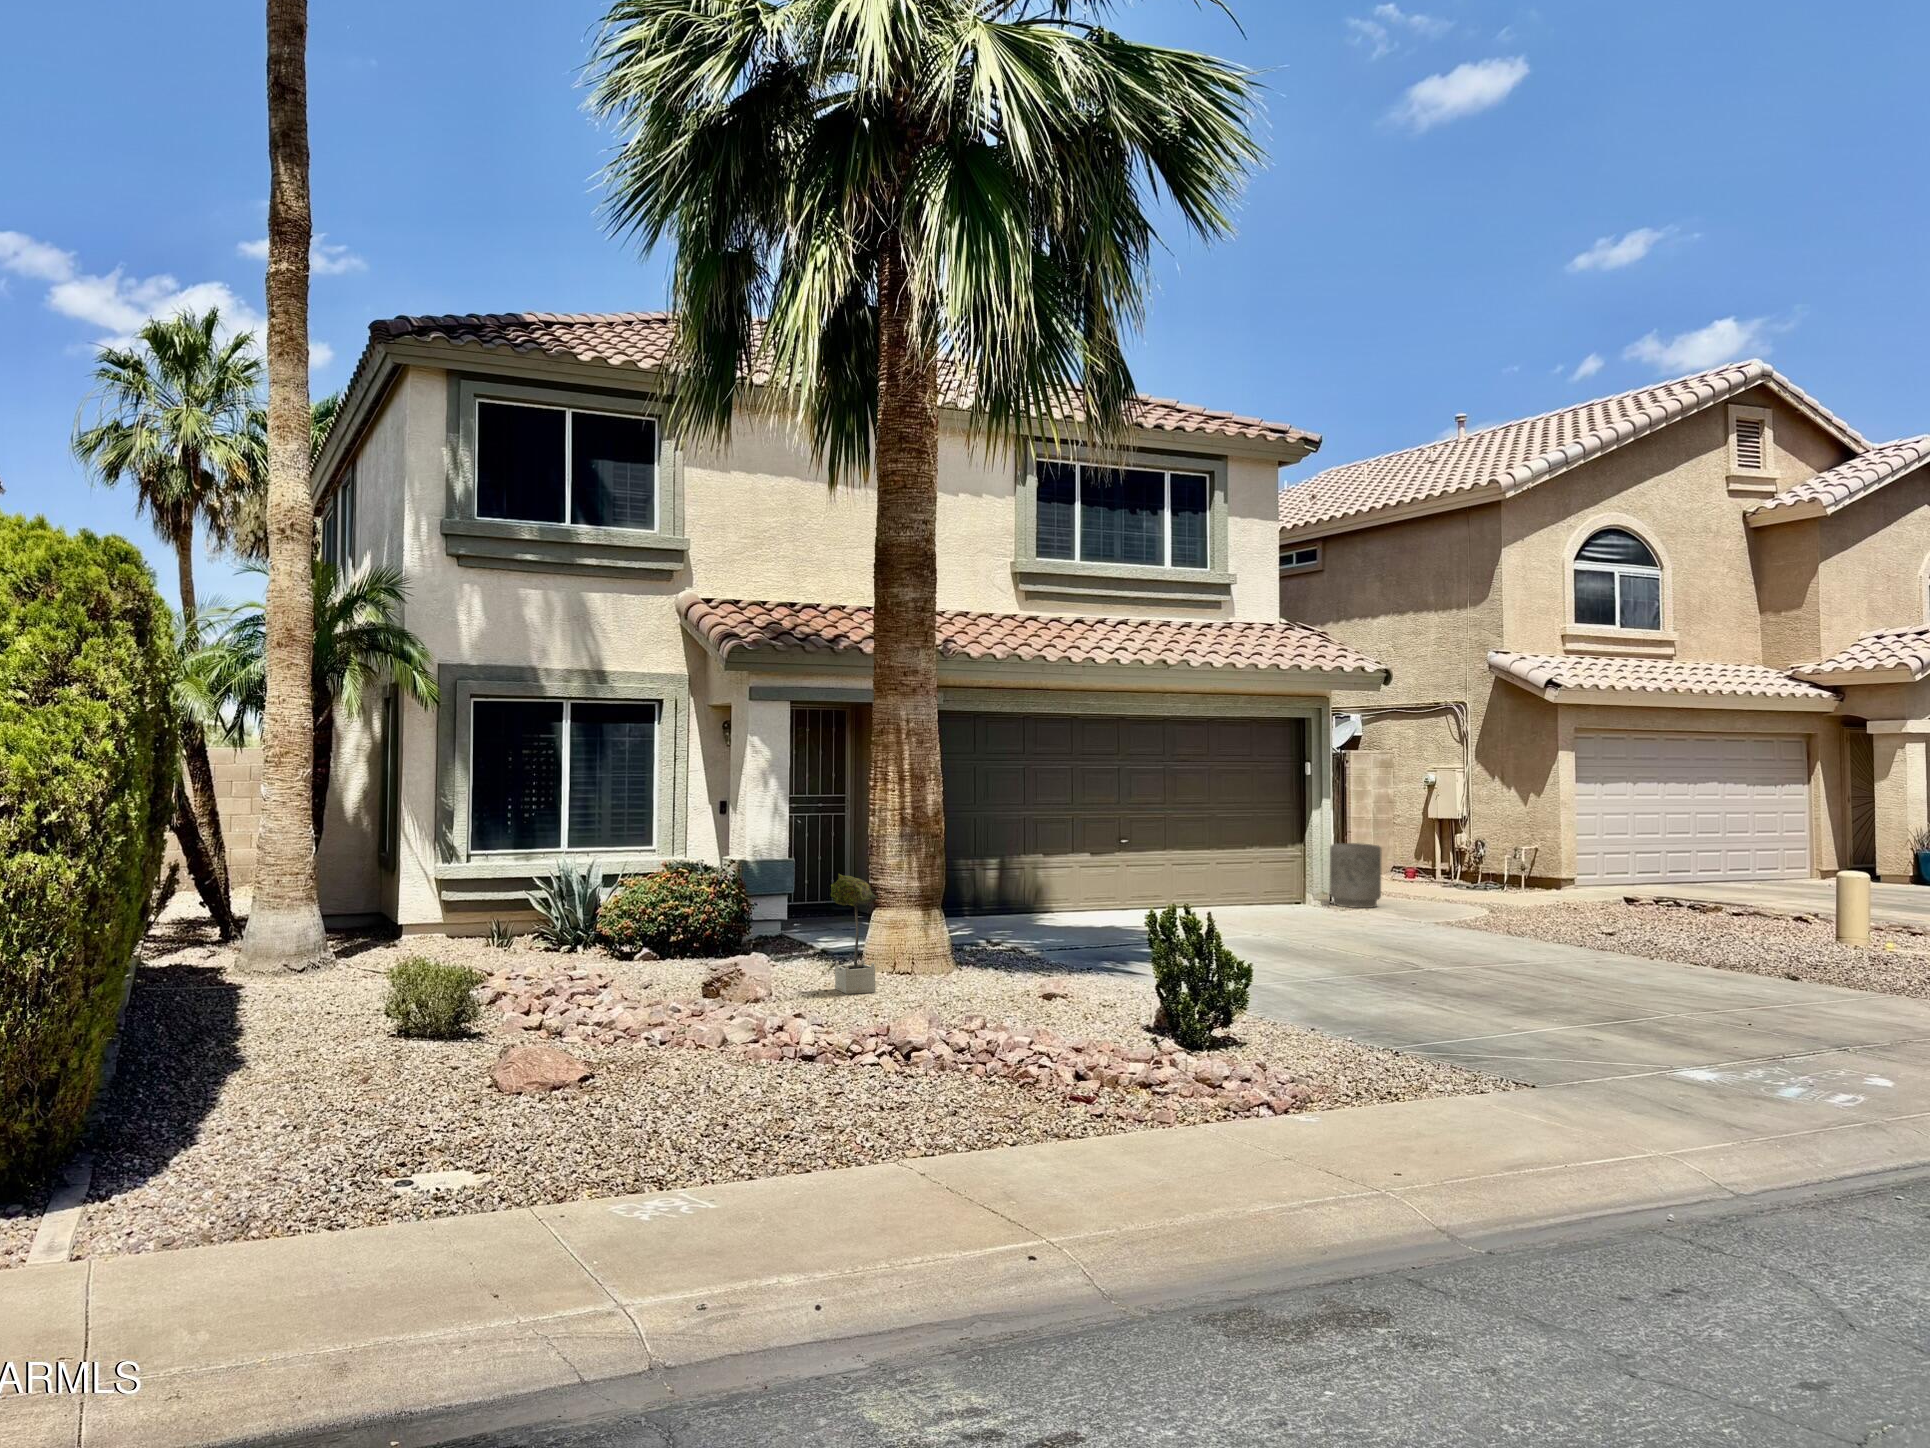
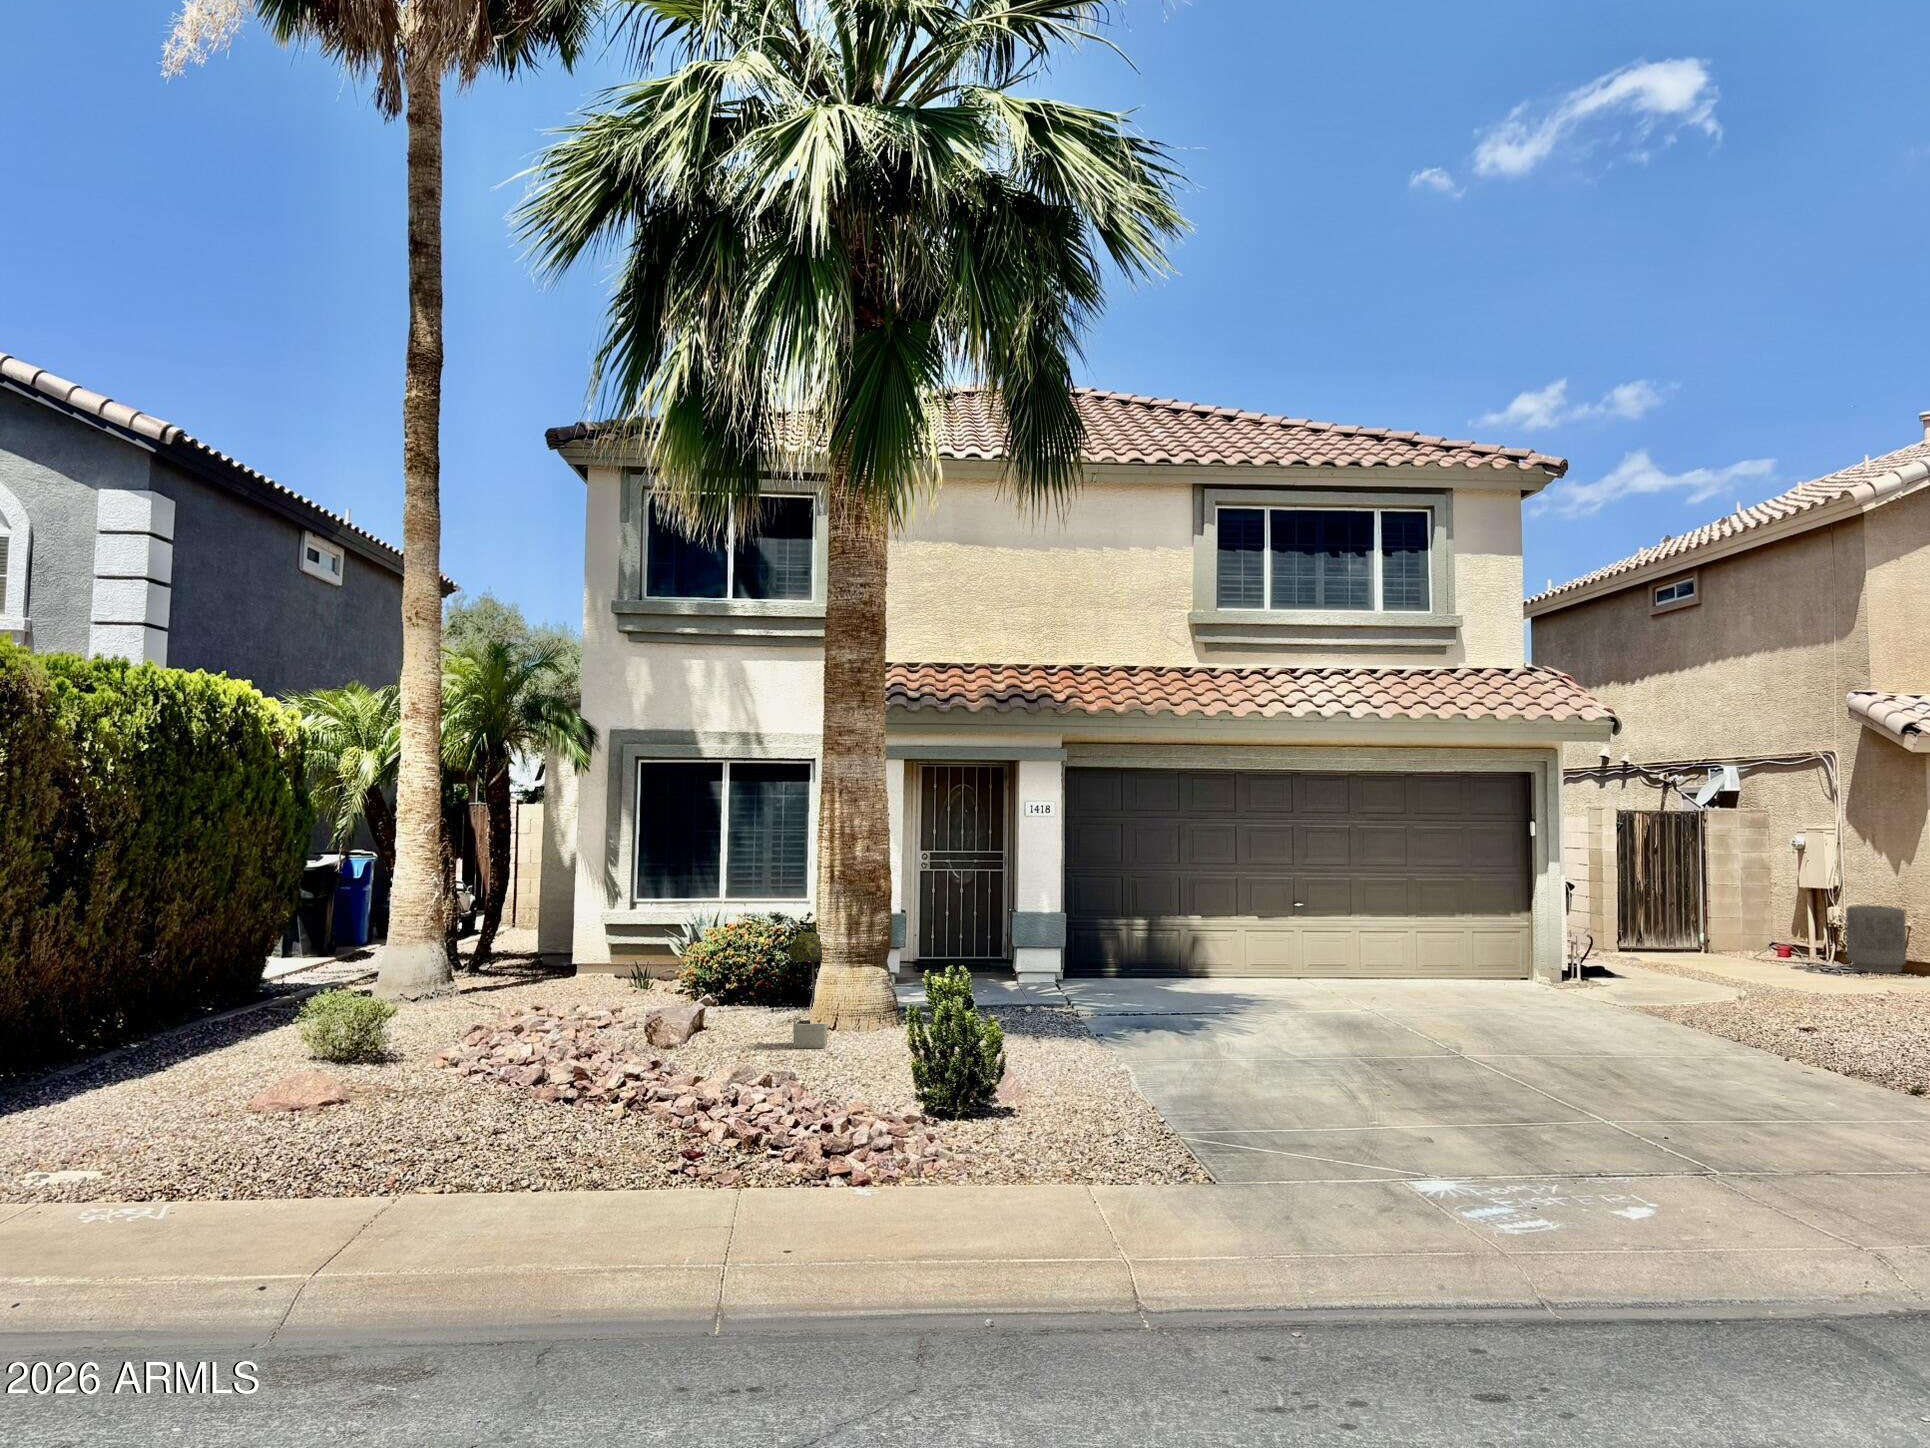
trash can: present [1330,843,1382,908] -> present [1846,905,1906,973]

